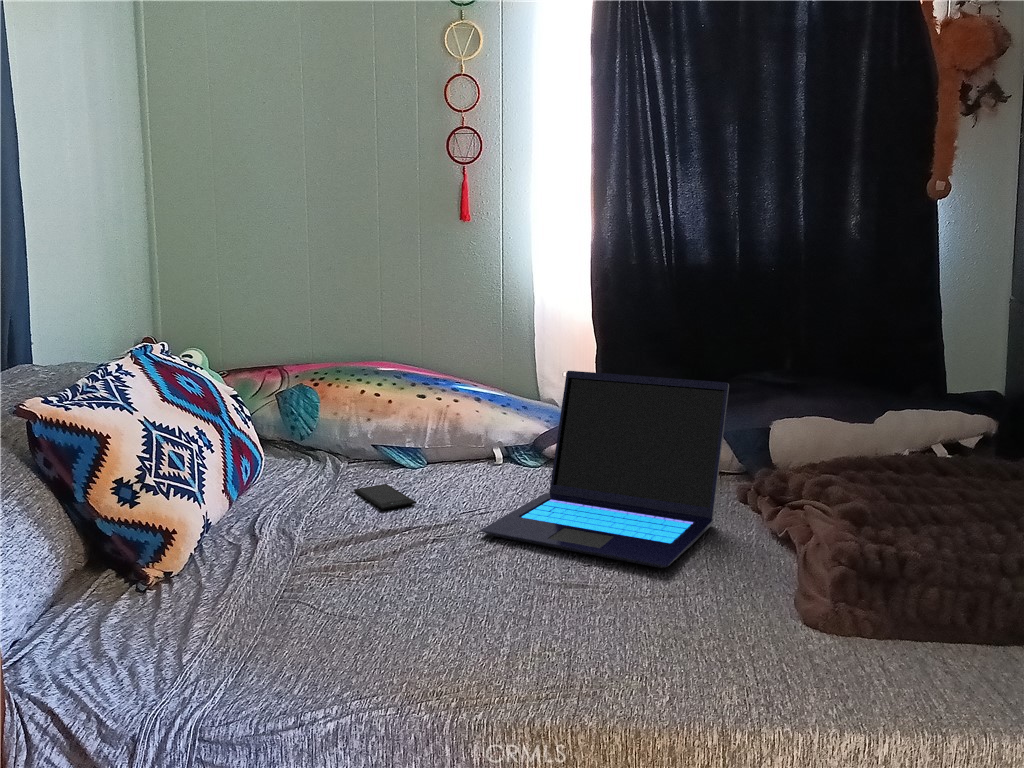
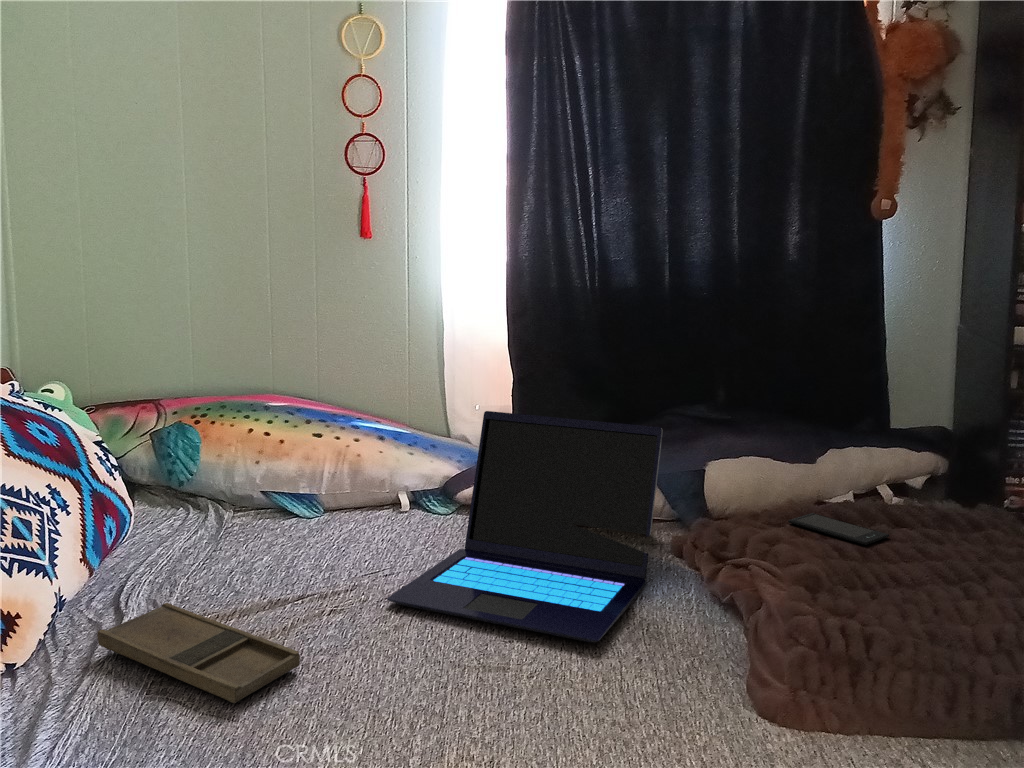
smartphone: present [354,484,416,510] -> present [788,513,889,545]
tray: none [239,528,407,605] -> present [98,603,300,703]

